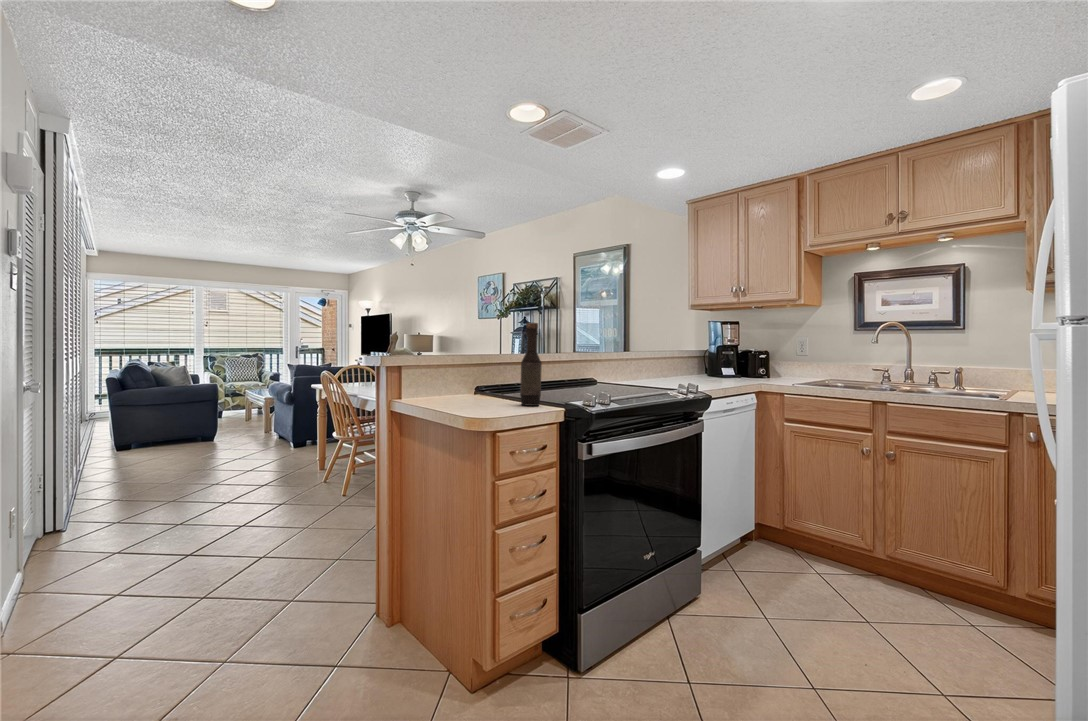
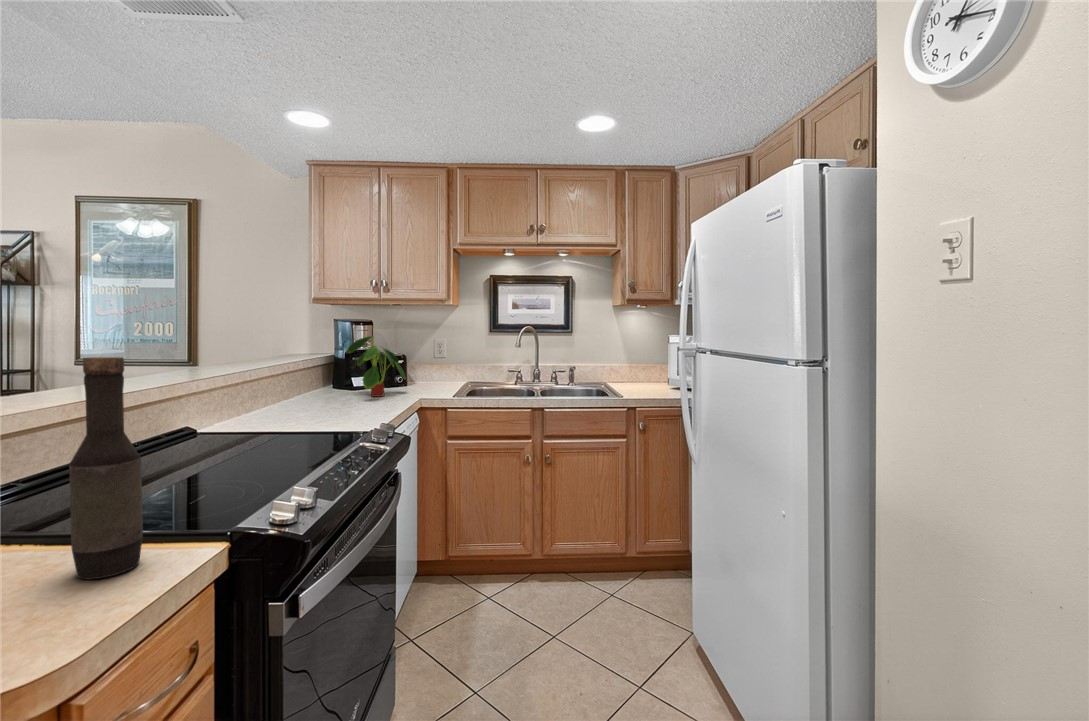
plant: none [705,331,758,381] -> present [346,336,406,397]

